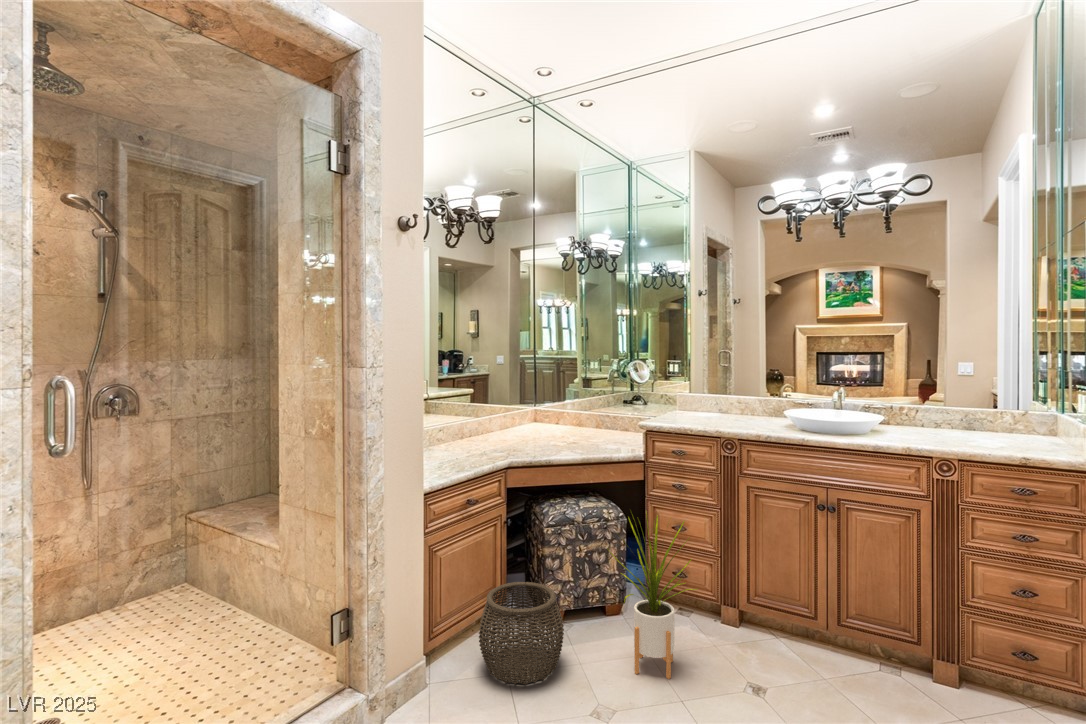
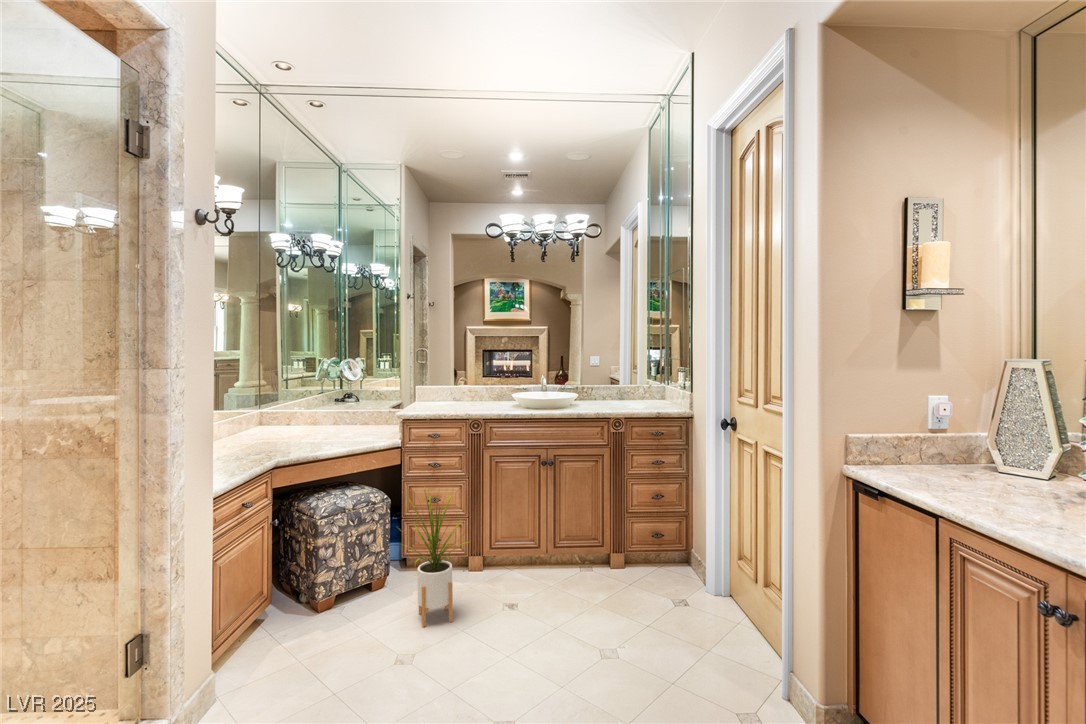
woven basket: present [479,582,564,685] -> none [267,572,358,676]

